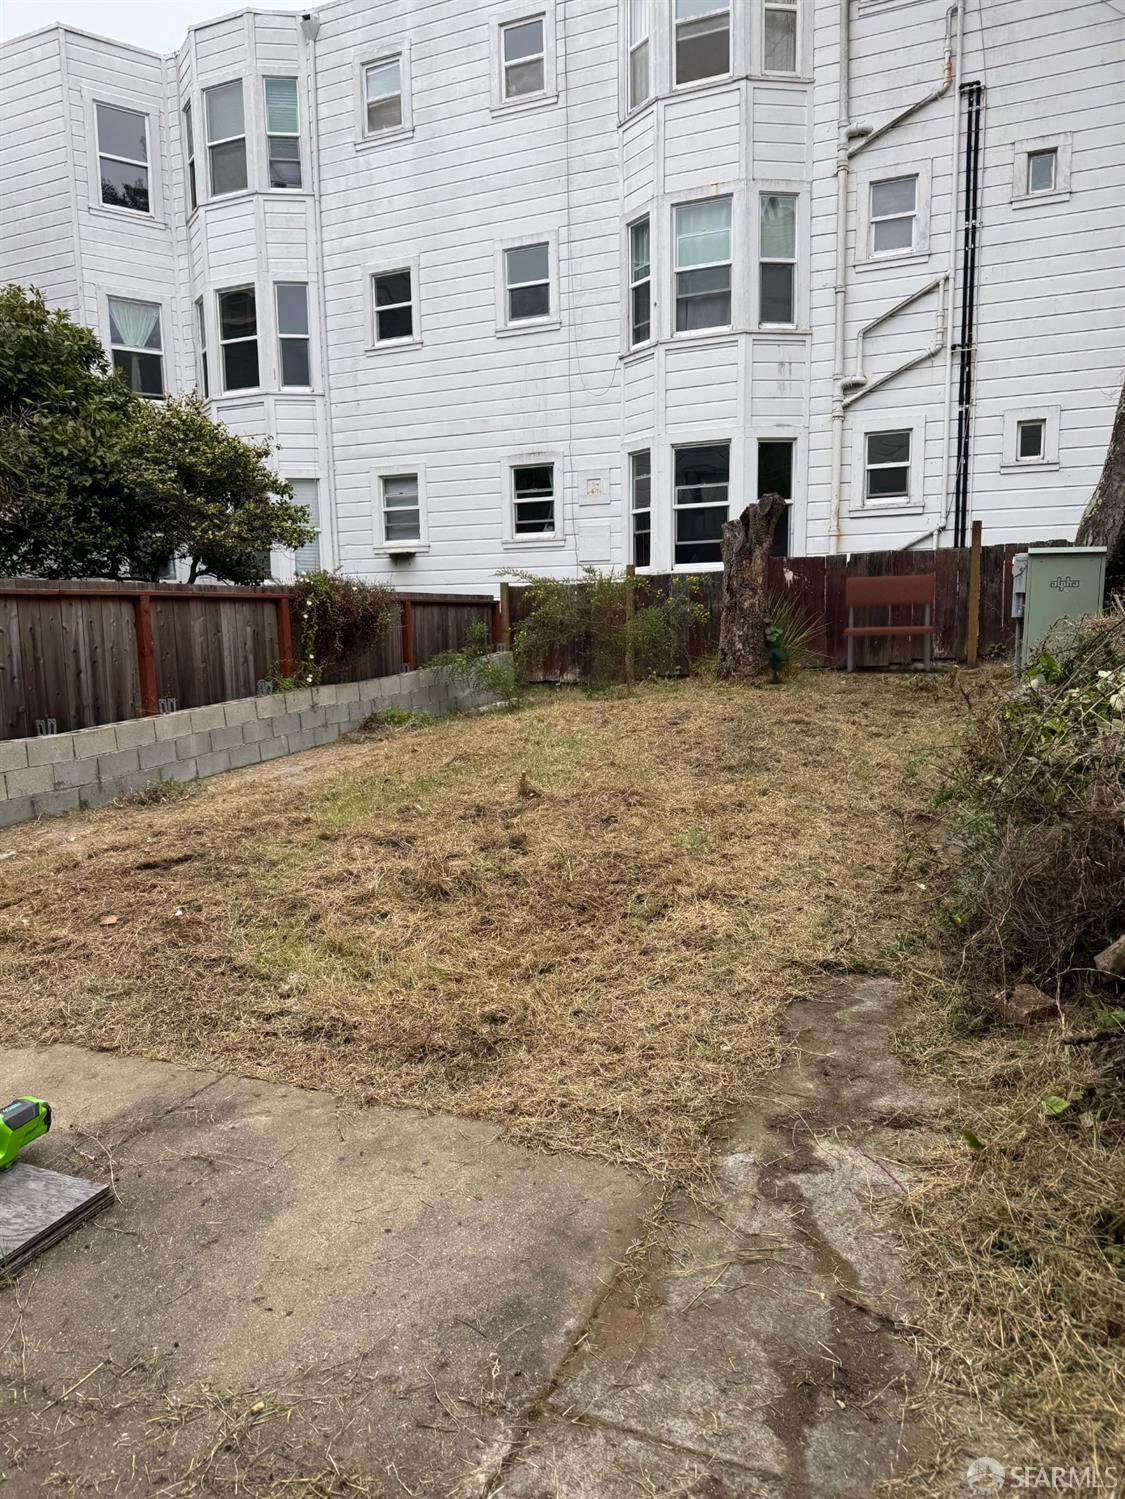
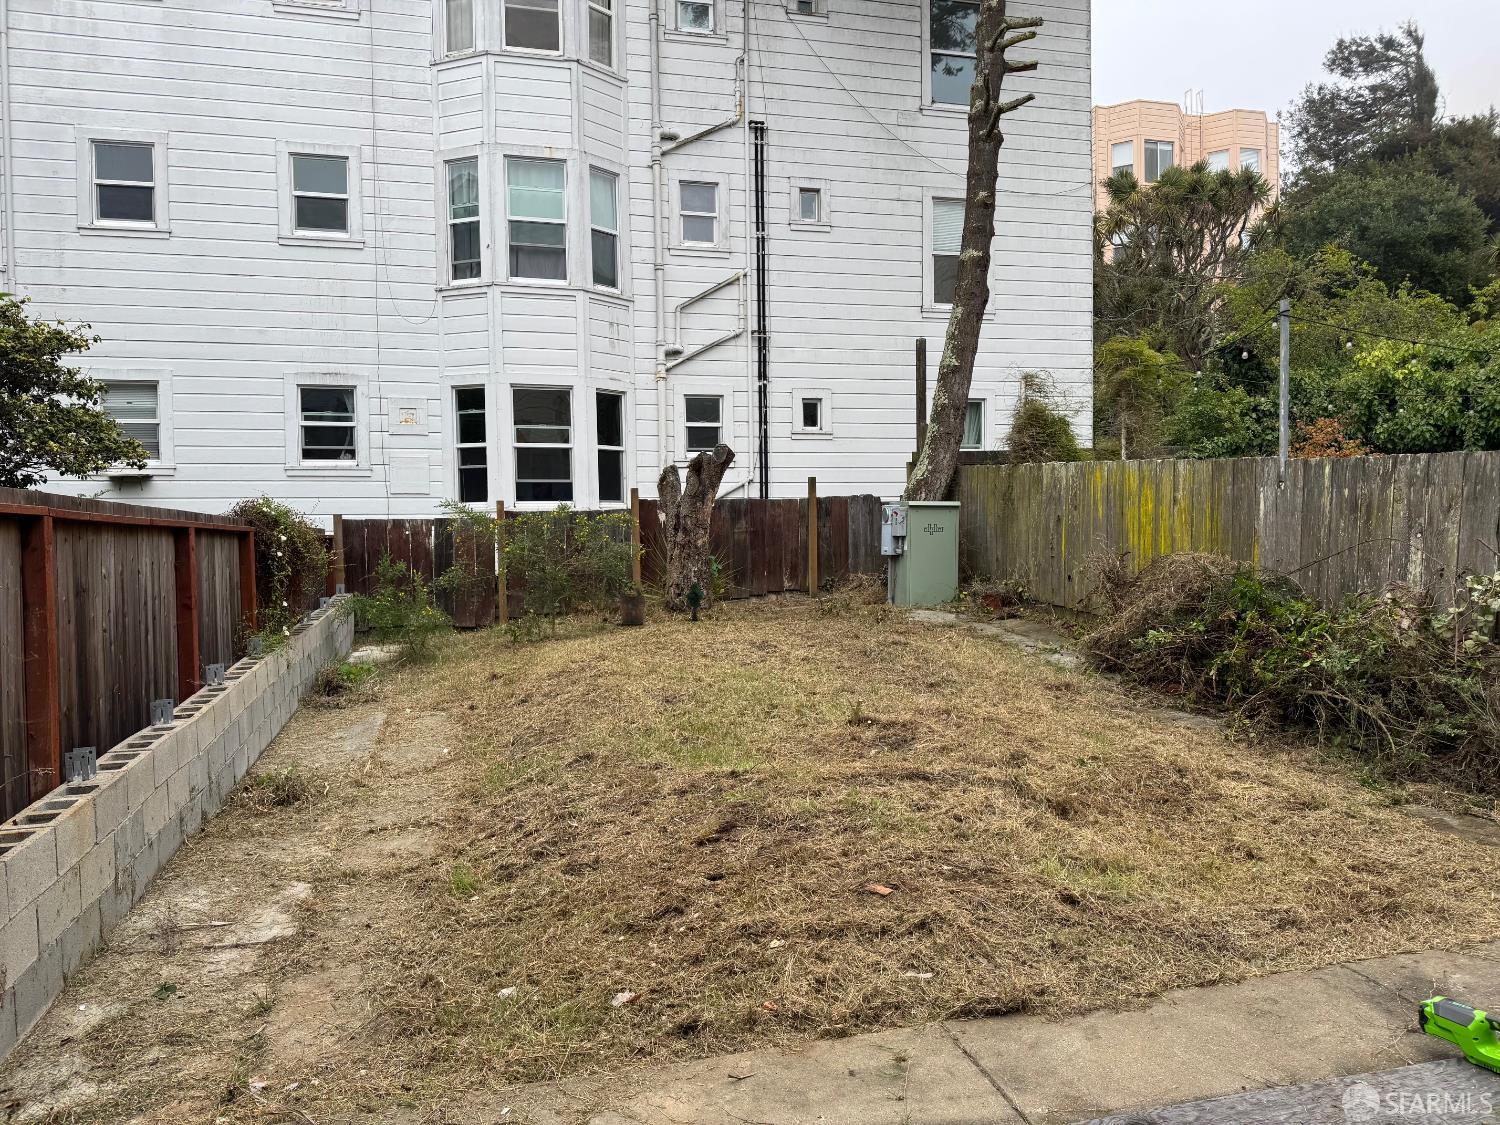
bench: present [844,575,934,672] -> none [711,524,795,609]
bucket: none [686,642,722,685] -> present [619,584,648,625]

